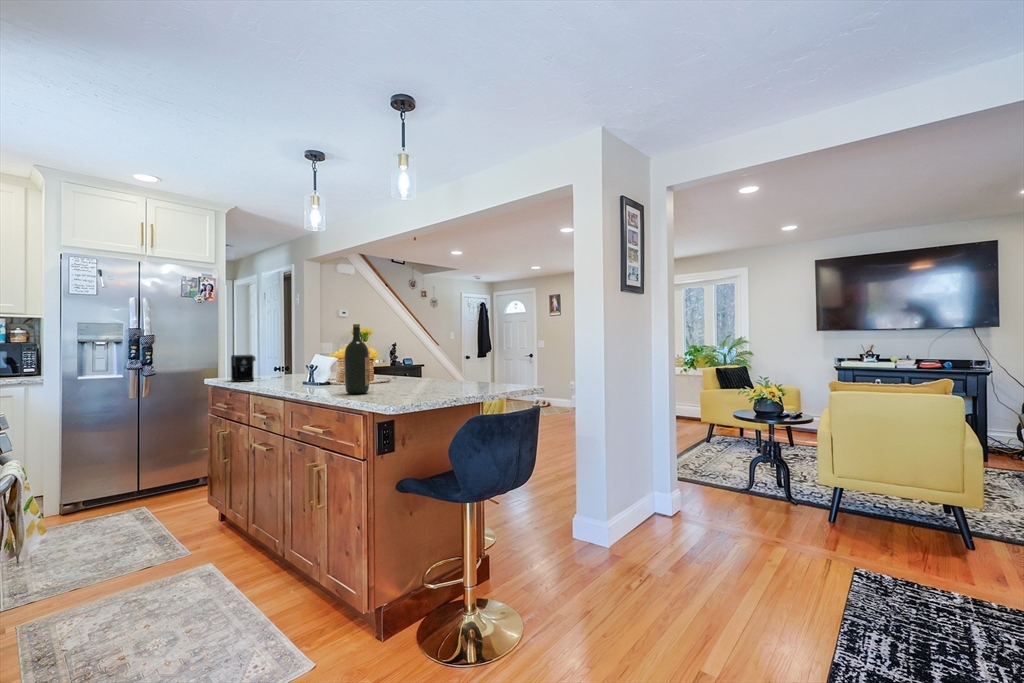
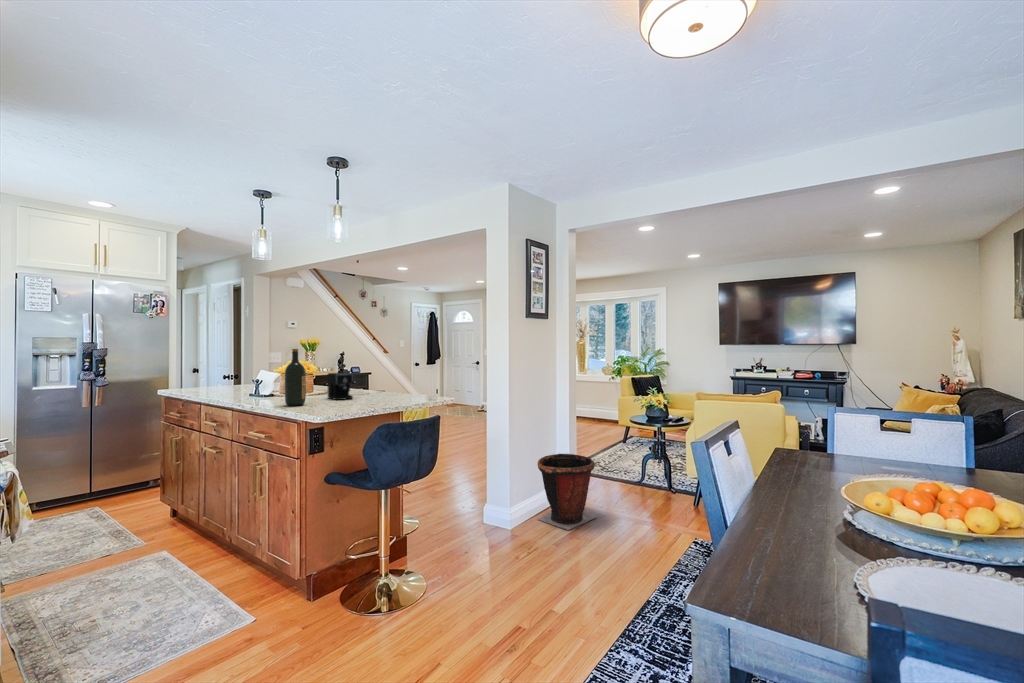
coffee maker: present [231,355,281,382] -> present [327,372,353,400]
waste bin: none [638,454,713,551] -> present [537,454,596,530]

